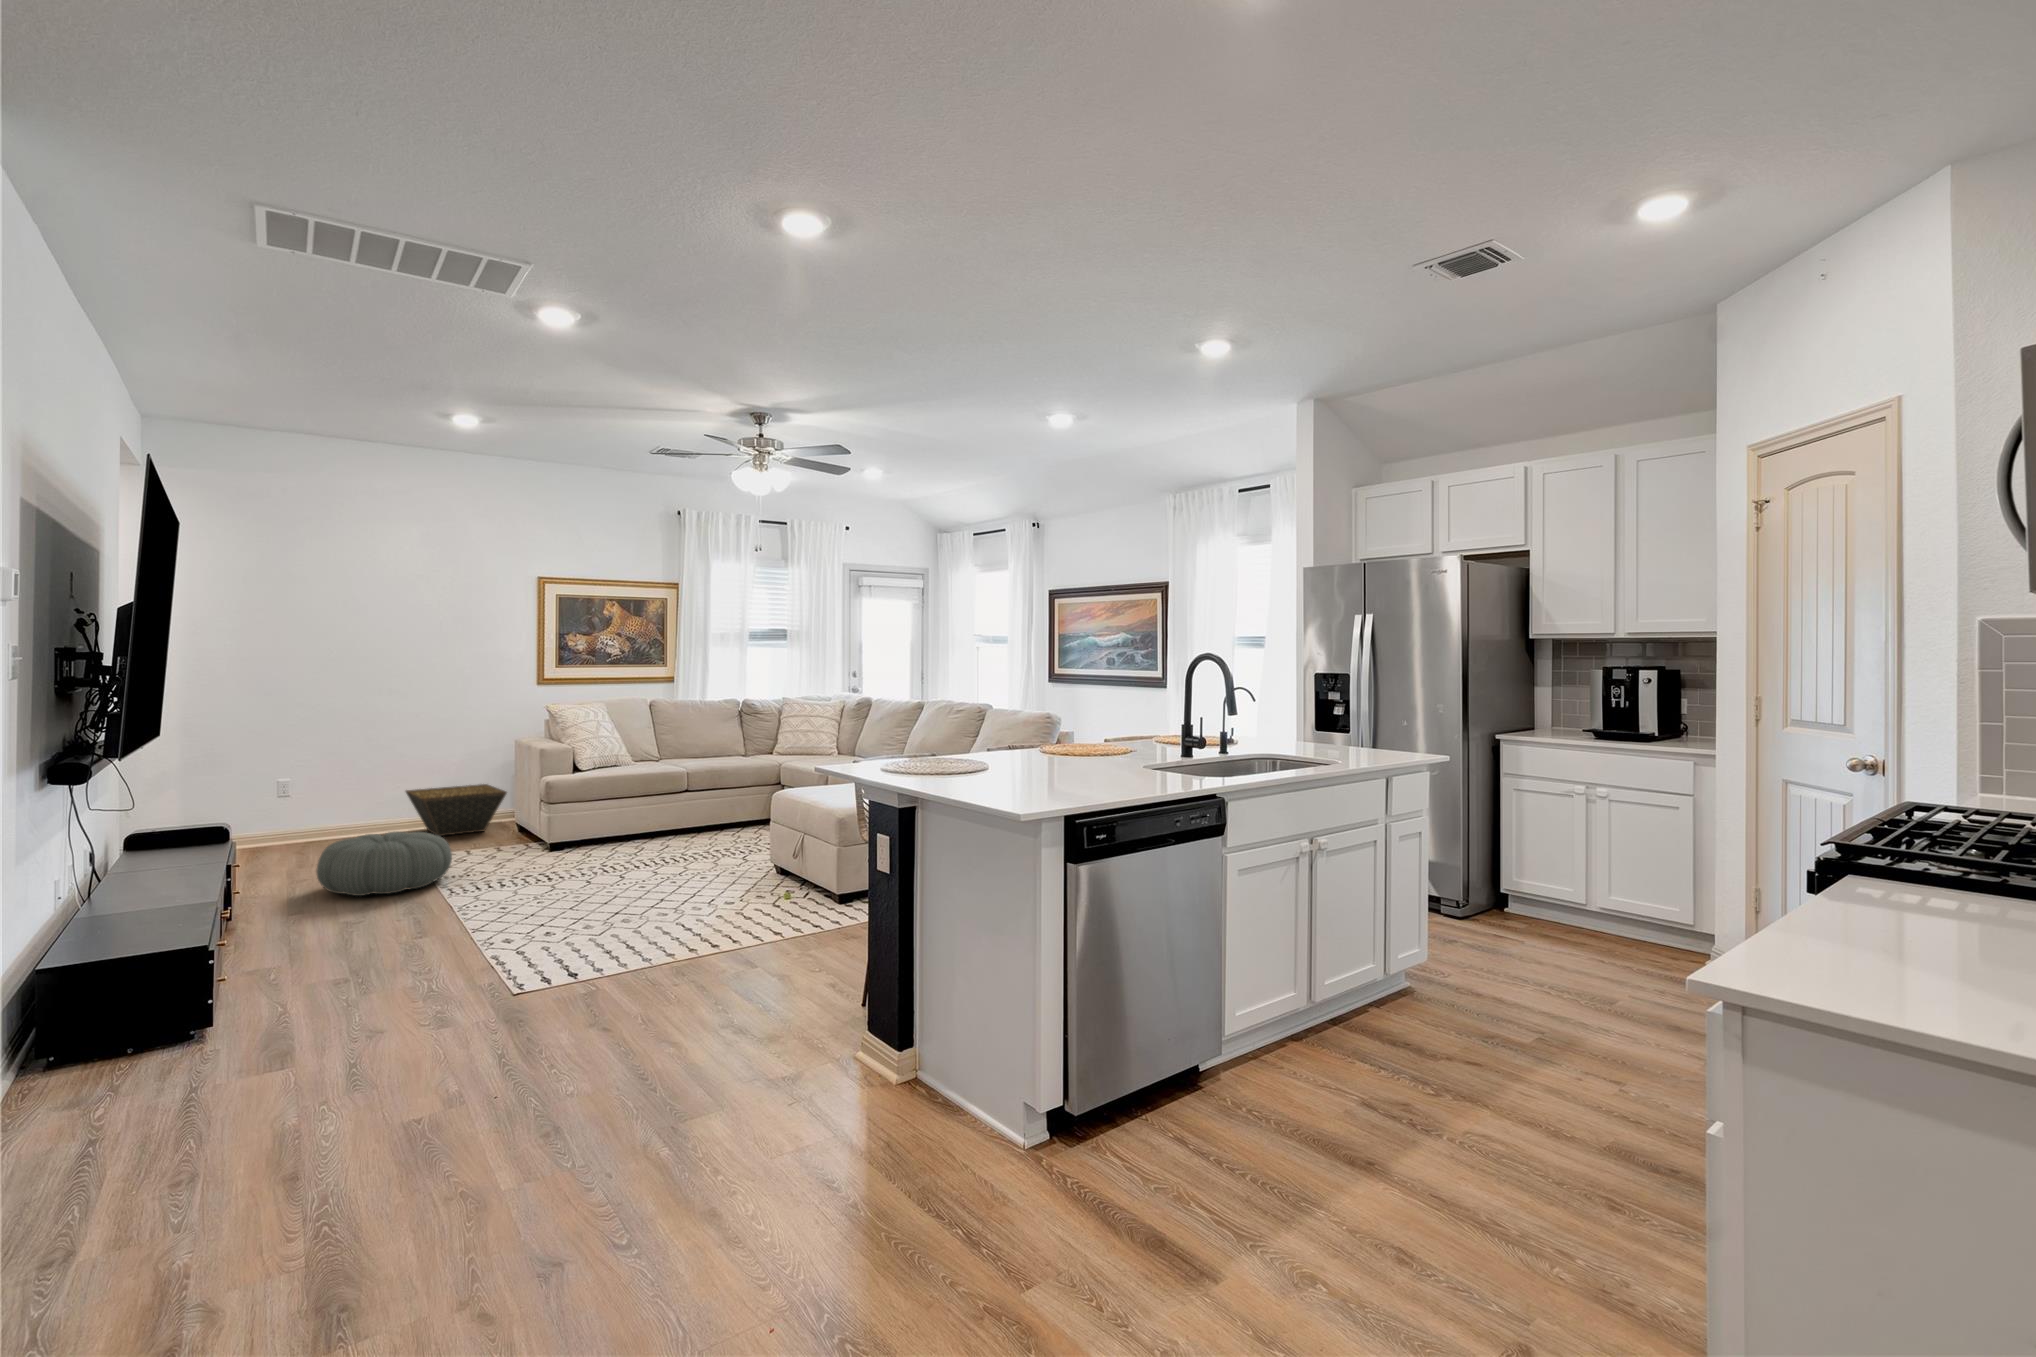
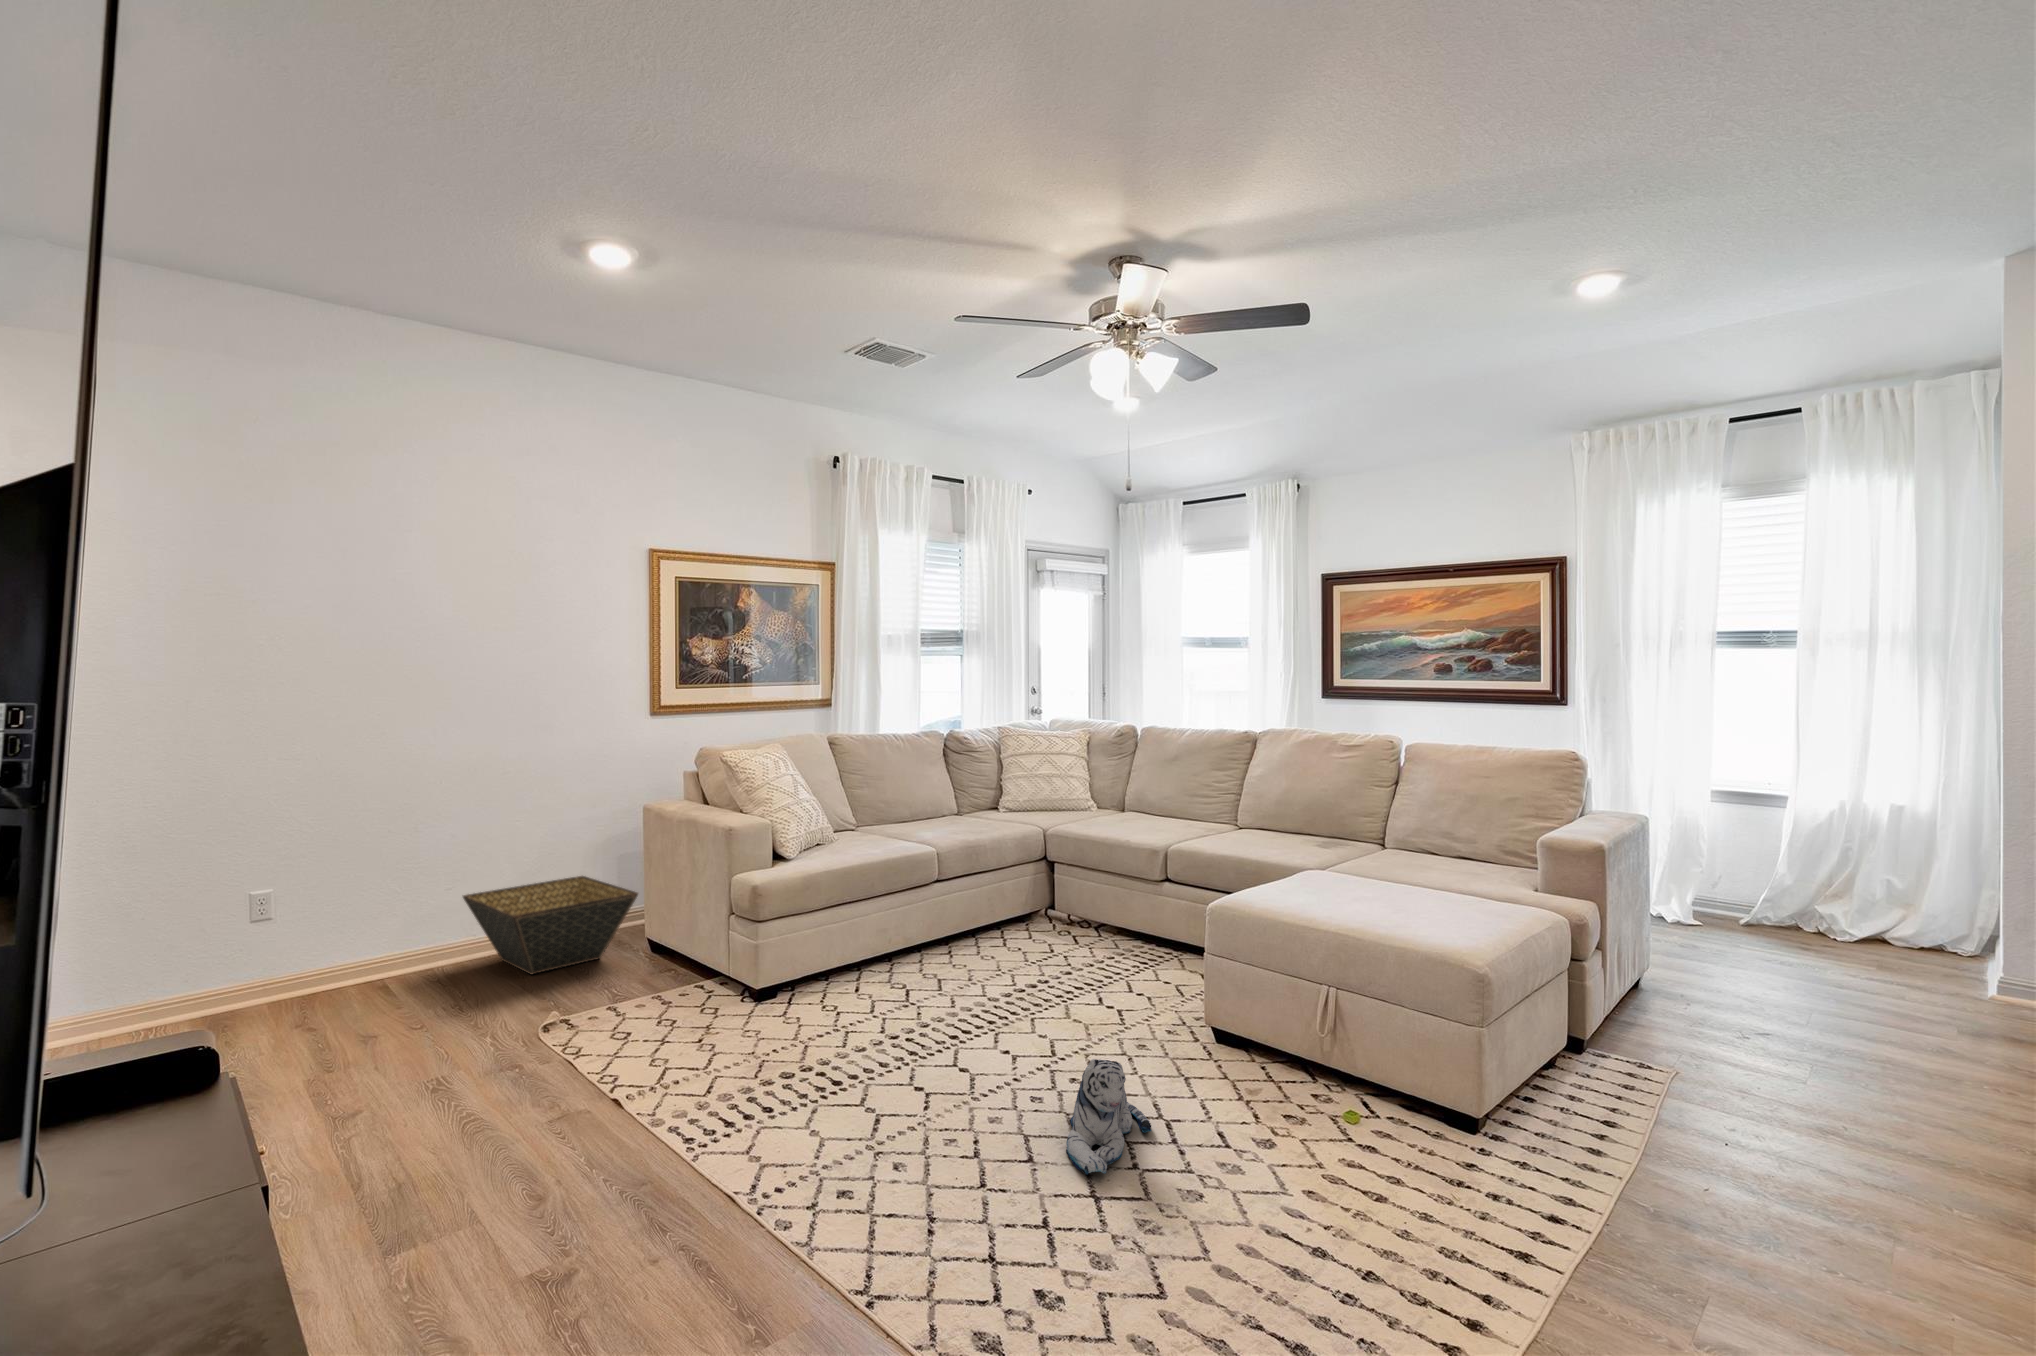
pouf: present [316,832,452,896] -> none [401,1000,643,1155]
plush toy: none [627,859,692,911] -> present [1066,1059,1151,1175]

